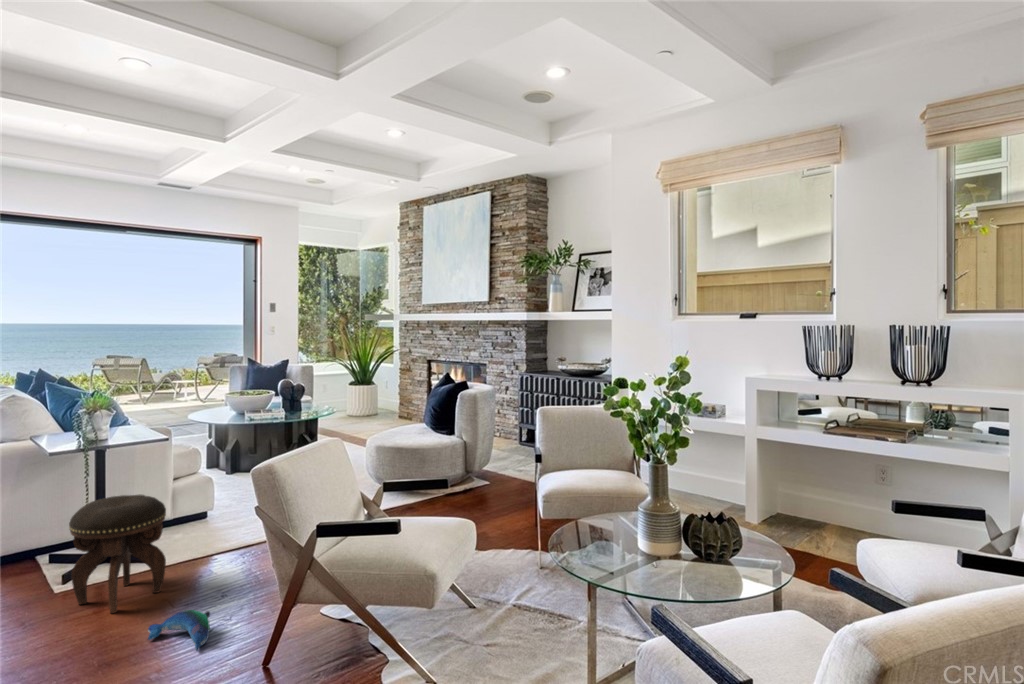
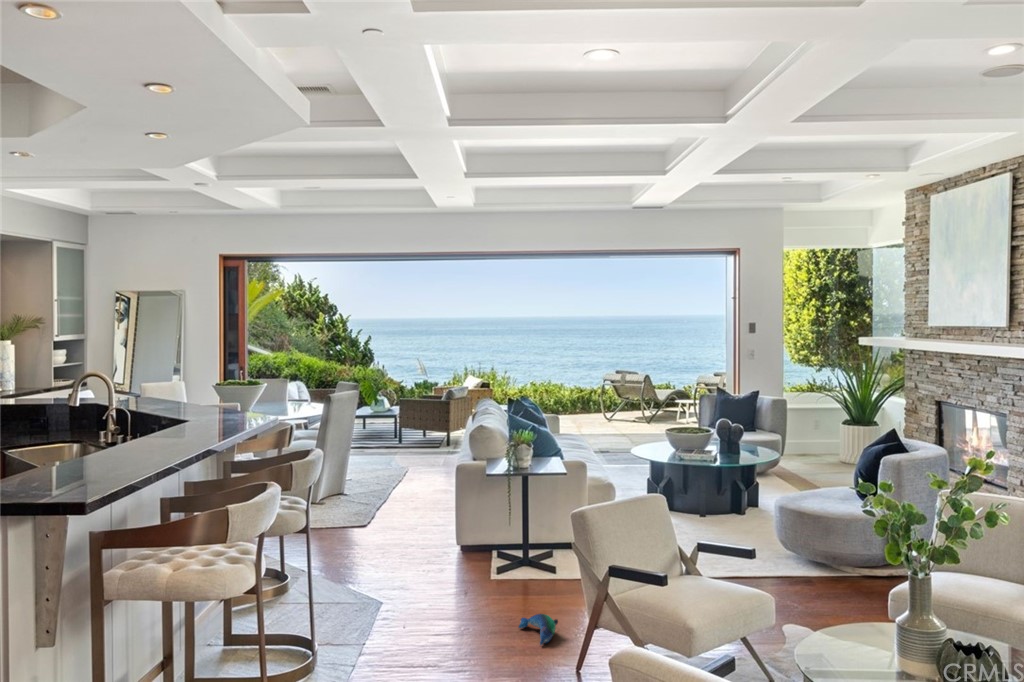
footstool: present [69,495,166,613] -> none [490,514,552,603]

